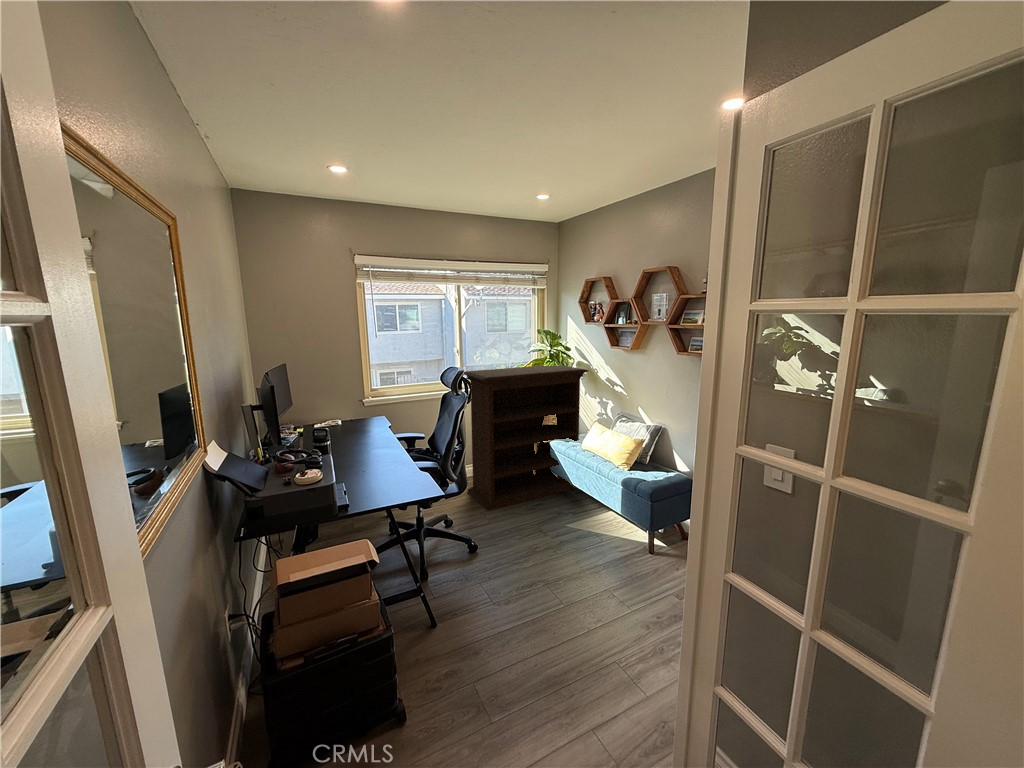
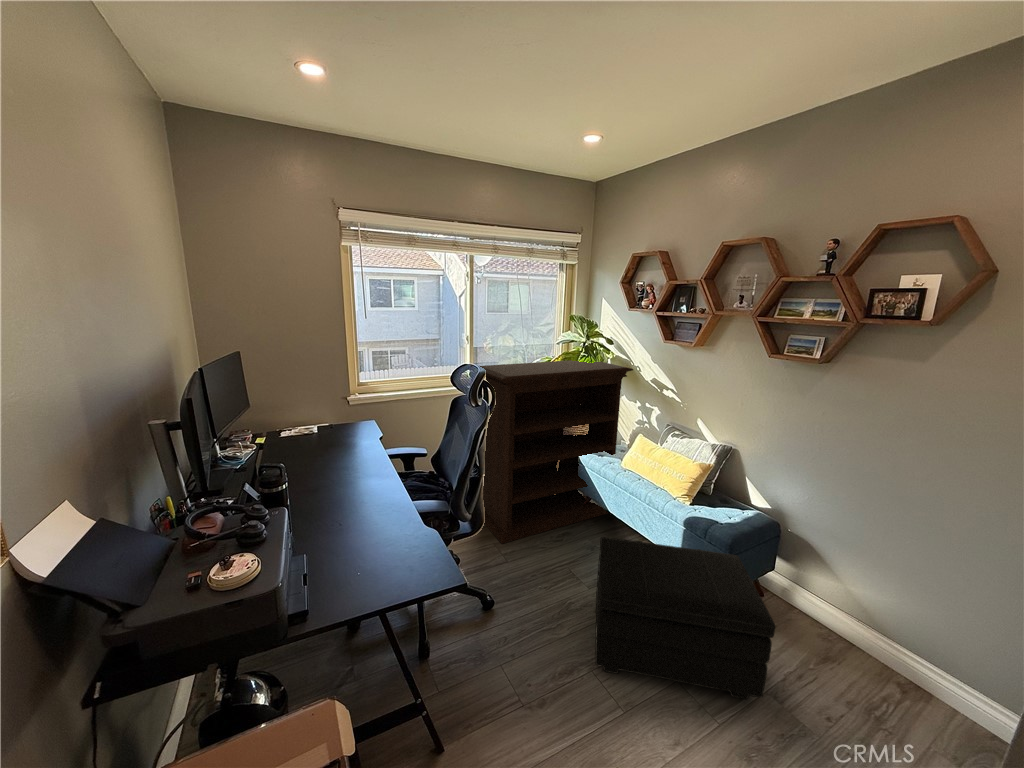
footstool: none [548,494,668,597] -> present [595,537,776,699]

